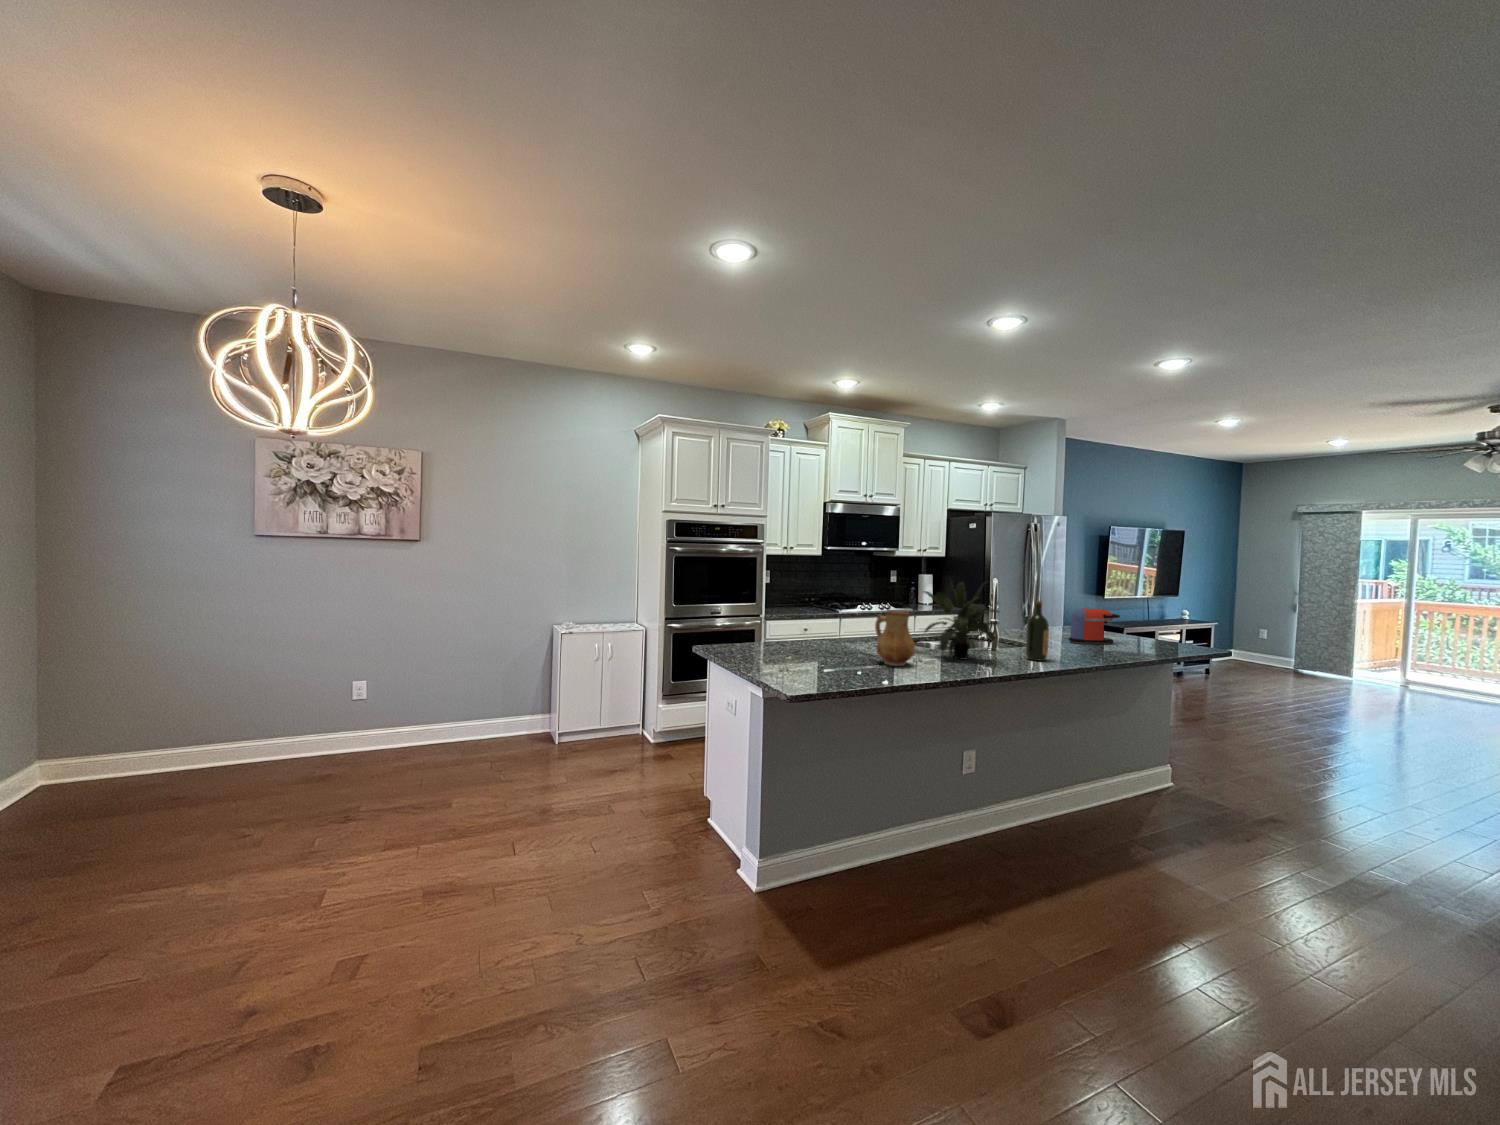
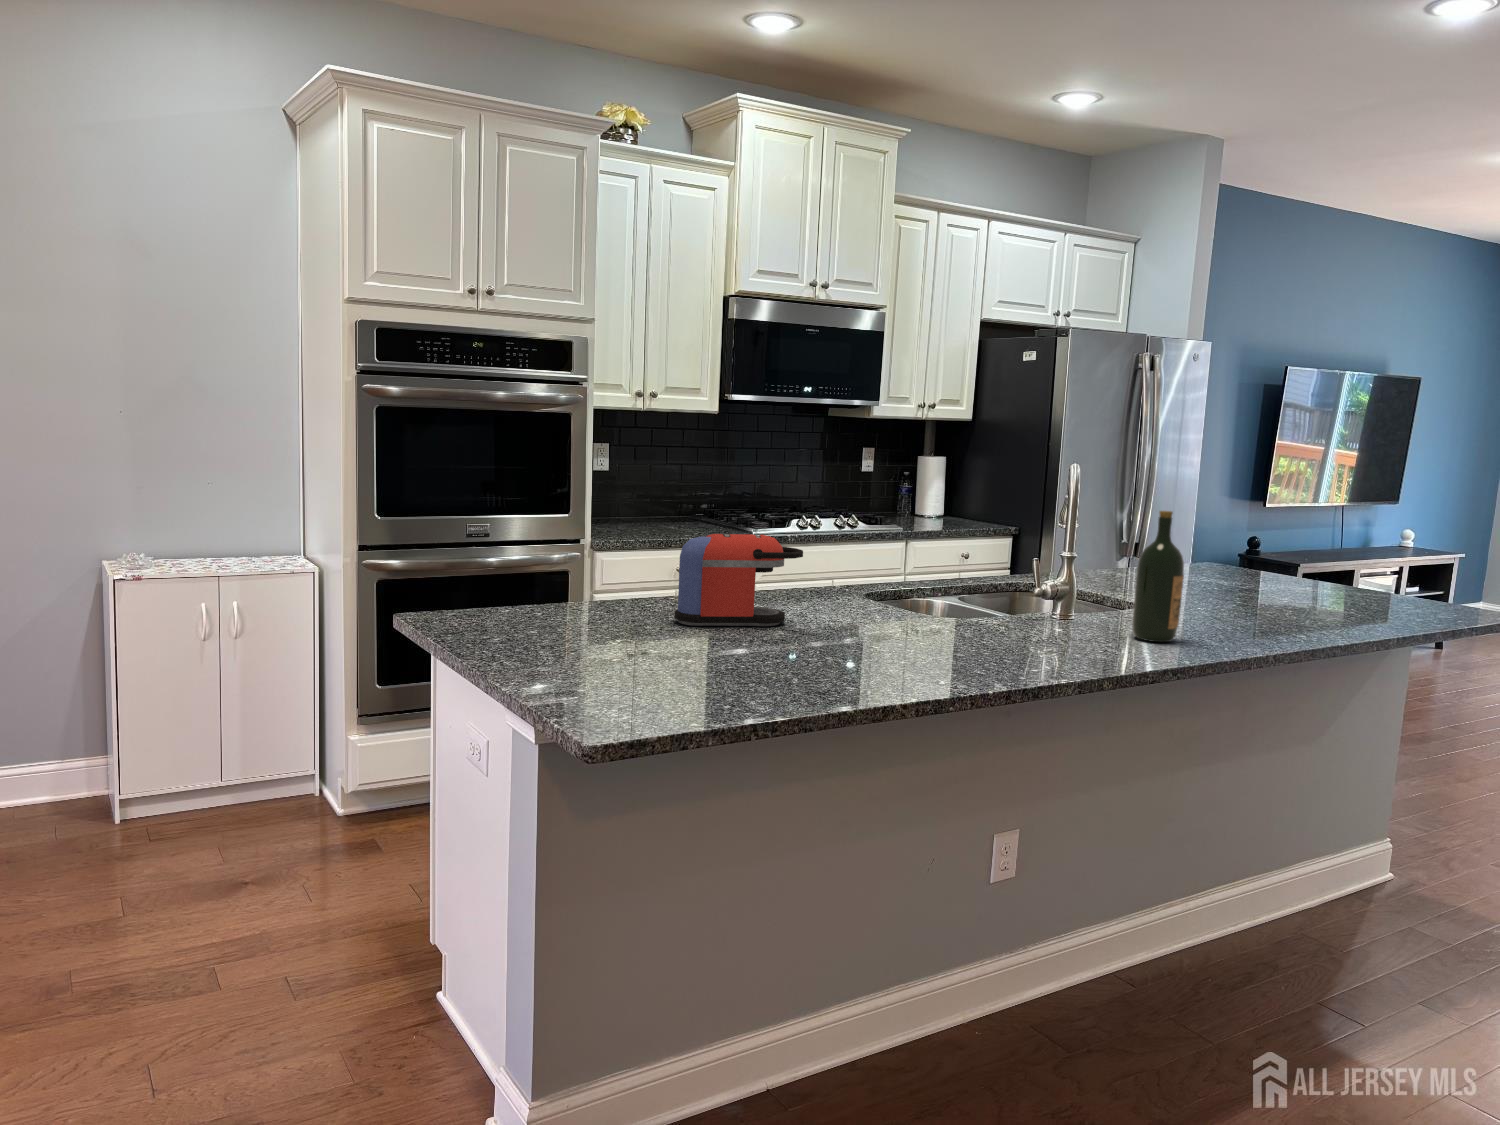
potted plant: present [924,582,999,659] -> none [916,462,1083,640]
coffee maker: present [1069,609,1120,644] -> present [674,534,803,626]
ceramic pitcher: present [875,611,915,666] -> none [807,531,894,659]

